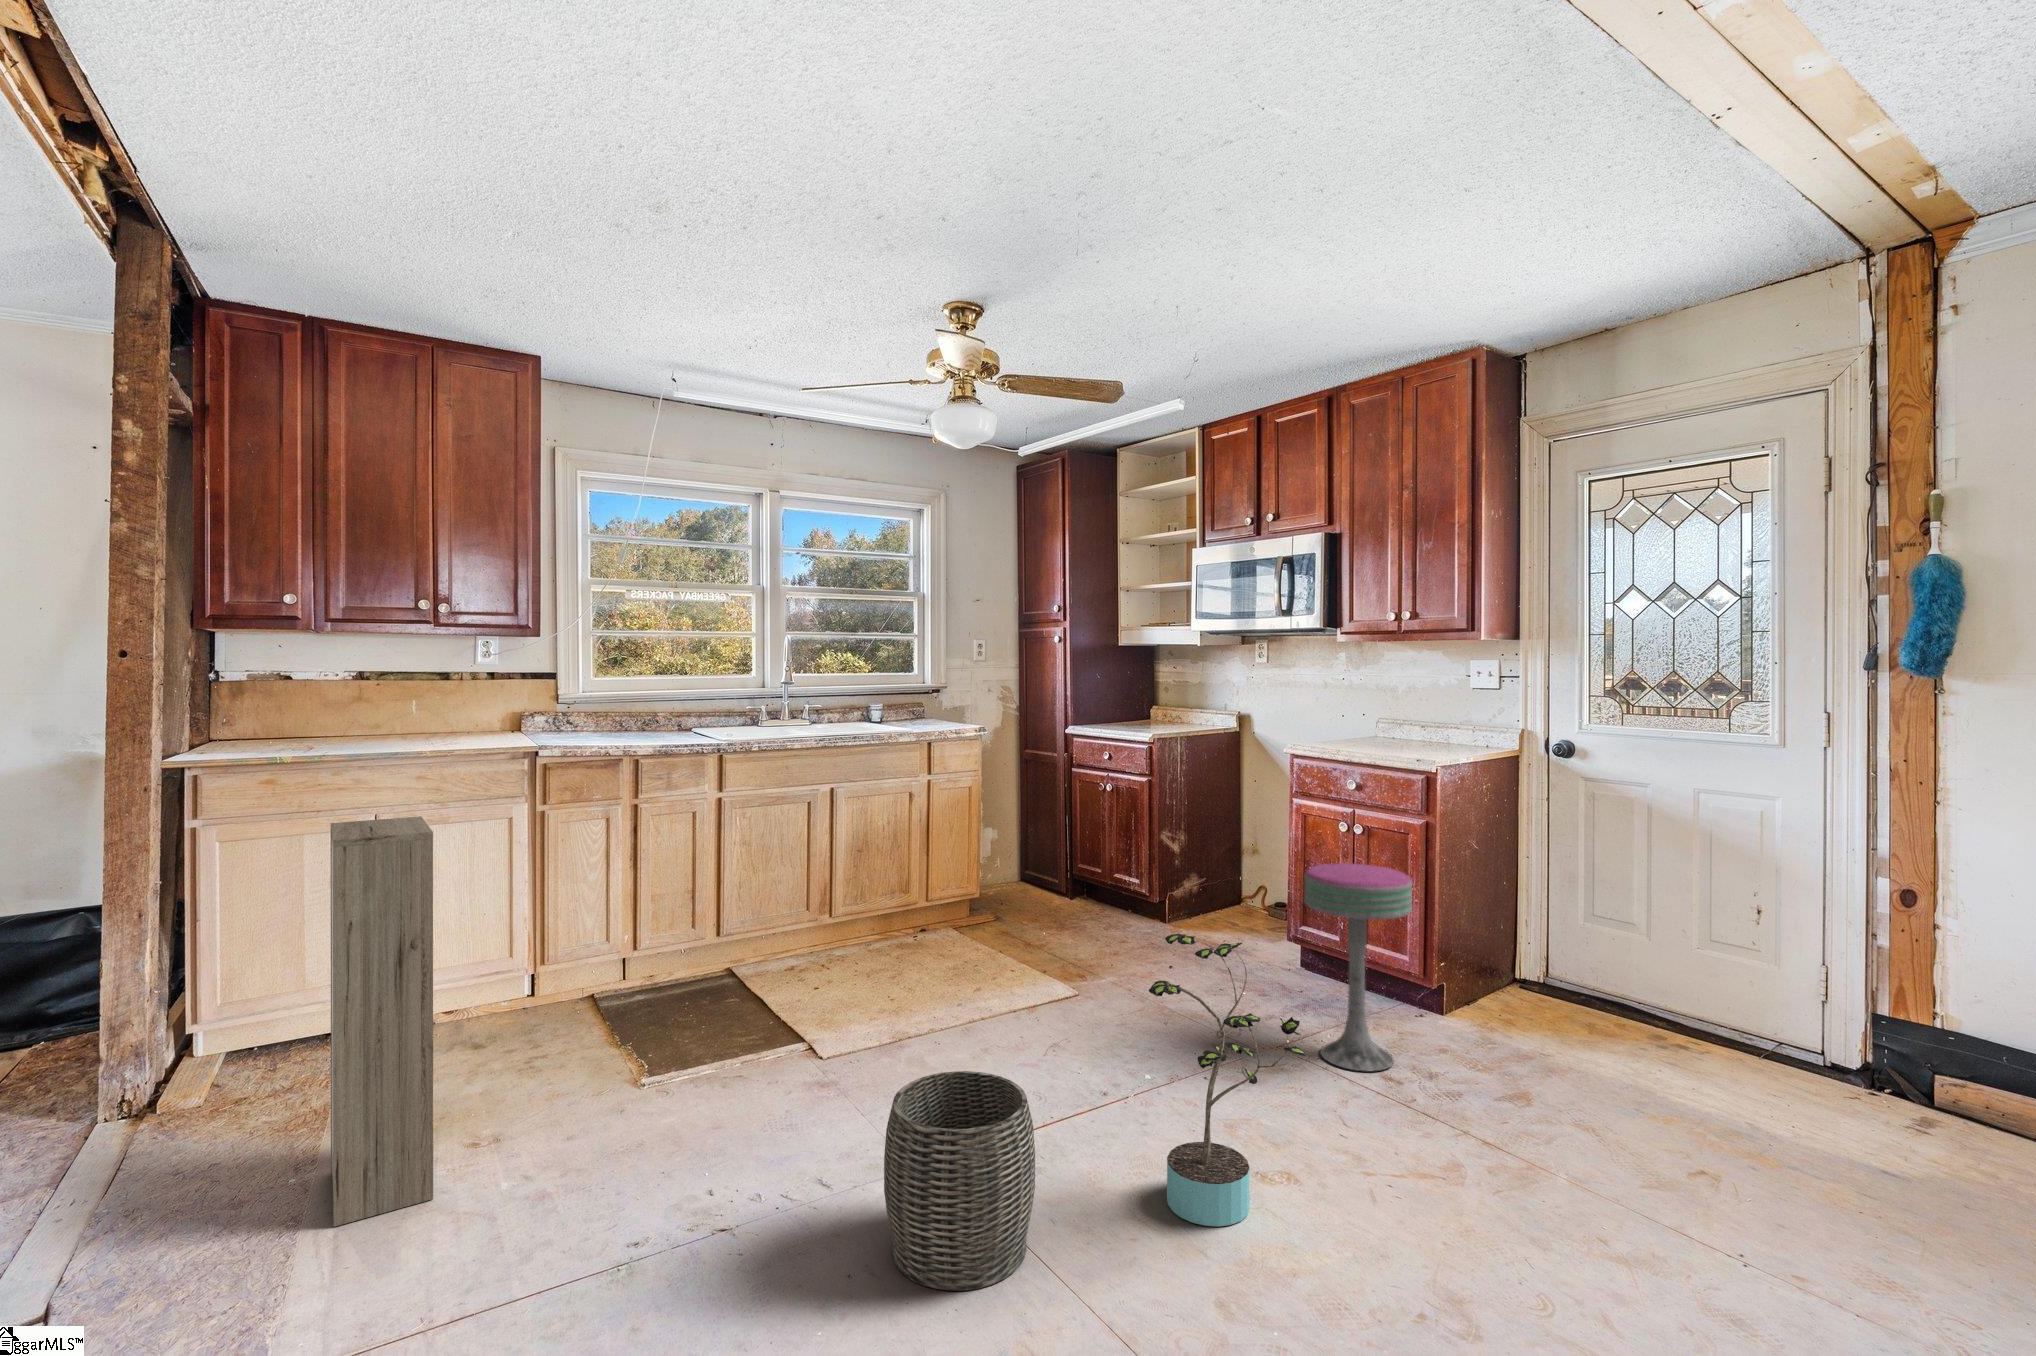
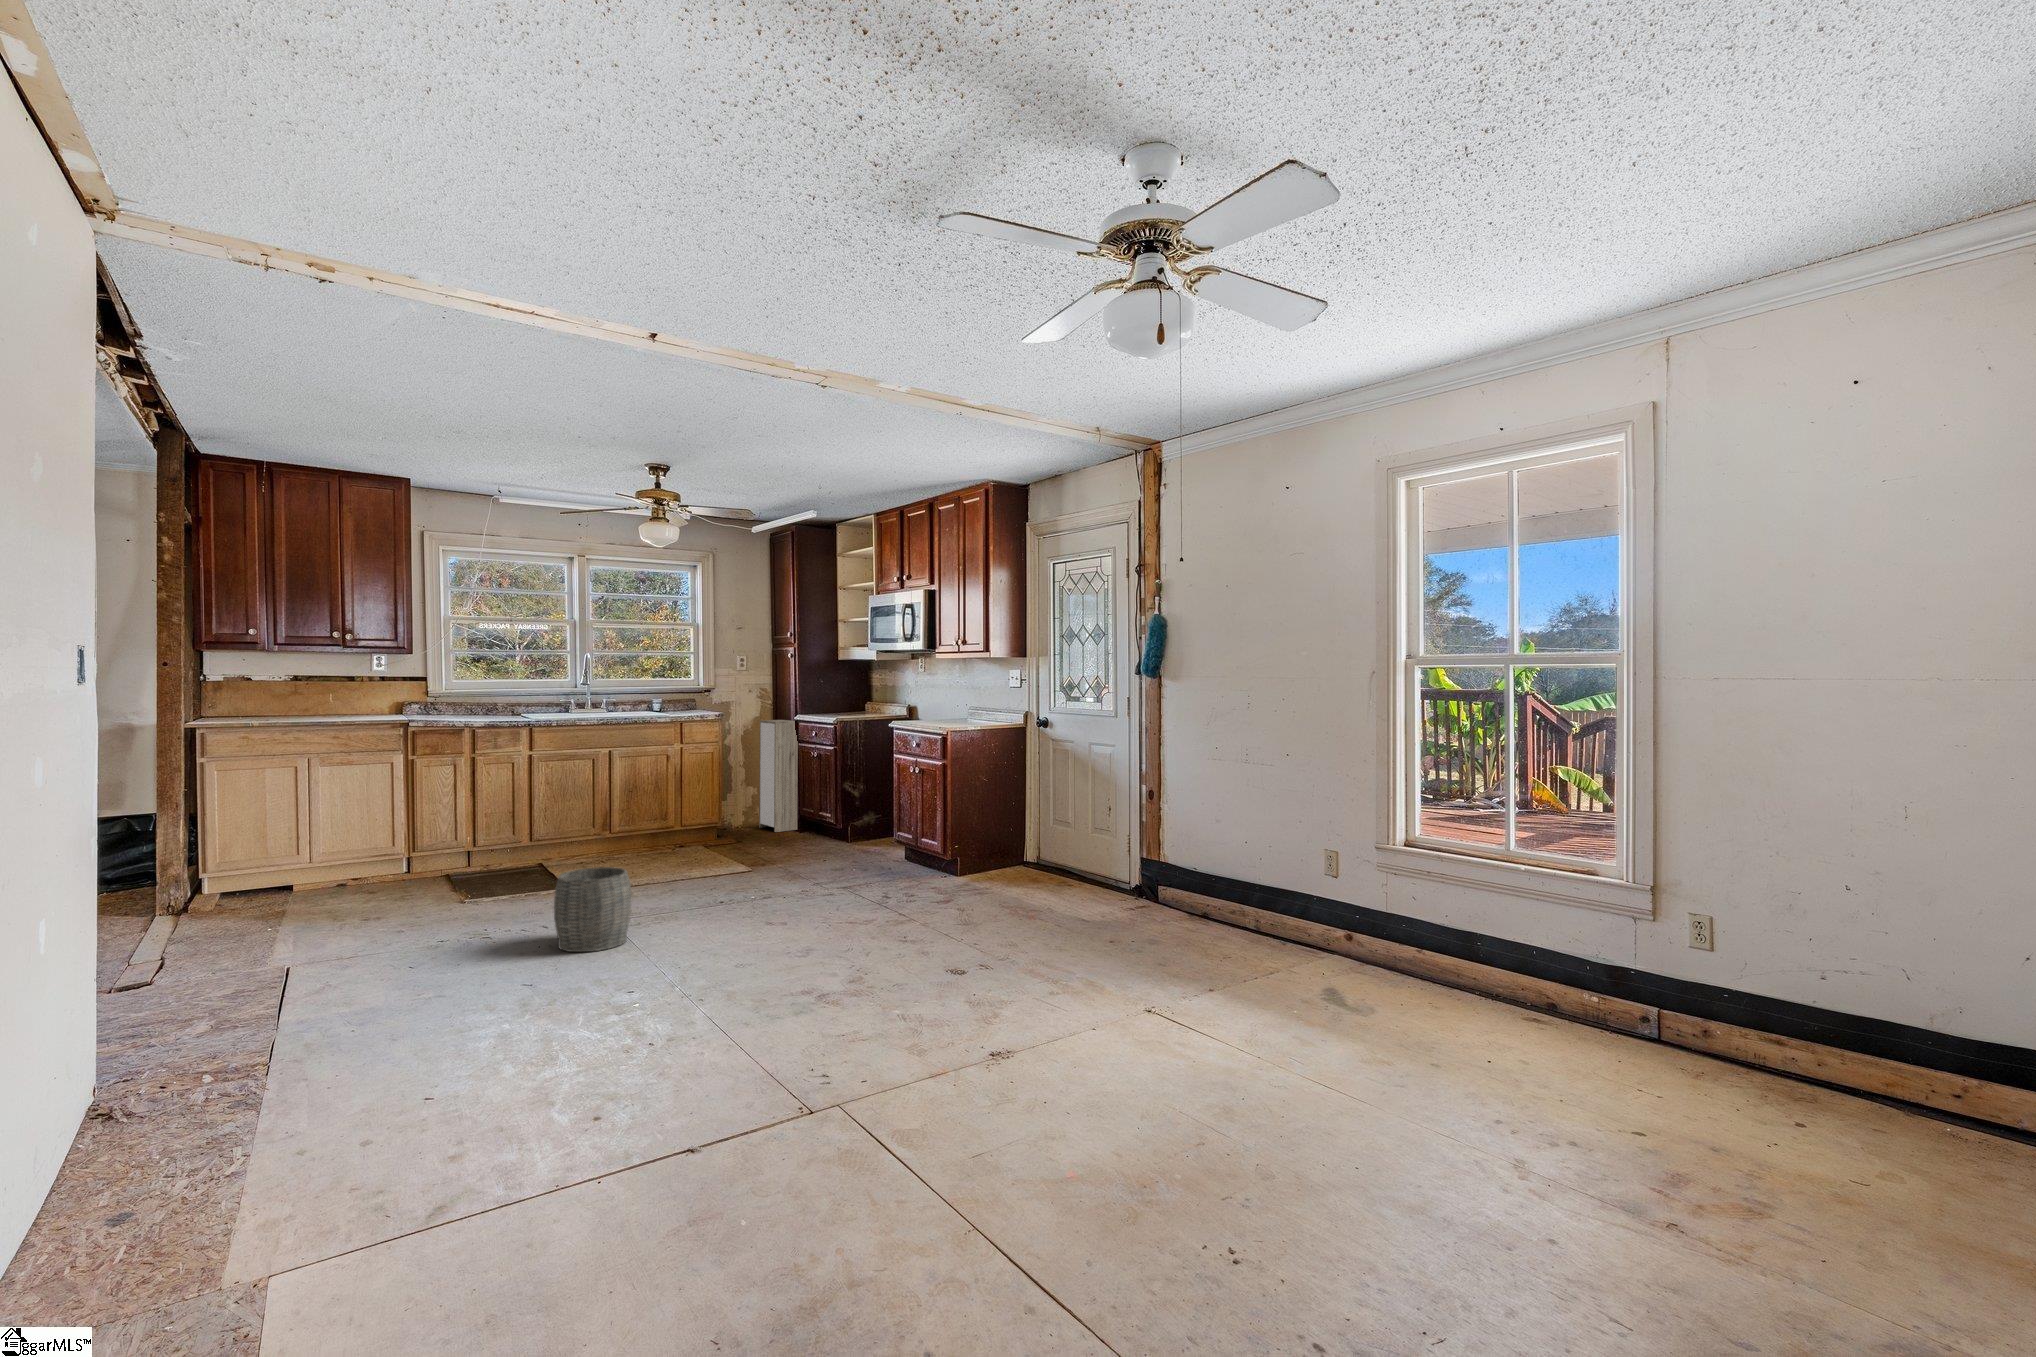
storage cabinet: present [331,816,433,1227] -> present [759,720,798,832]
bar stool: present [1304,863,1412,1071] -> none [849,784,906,894]
potted plant: present [1149,934,1306,1227] -> none [690,803,770,936]

